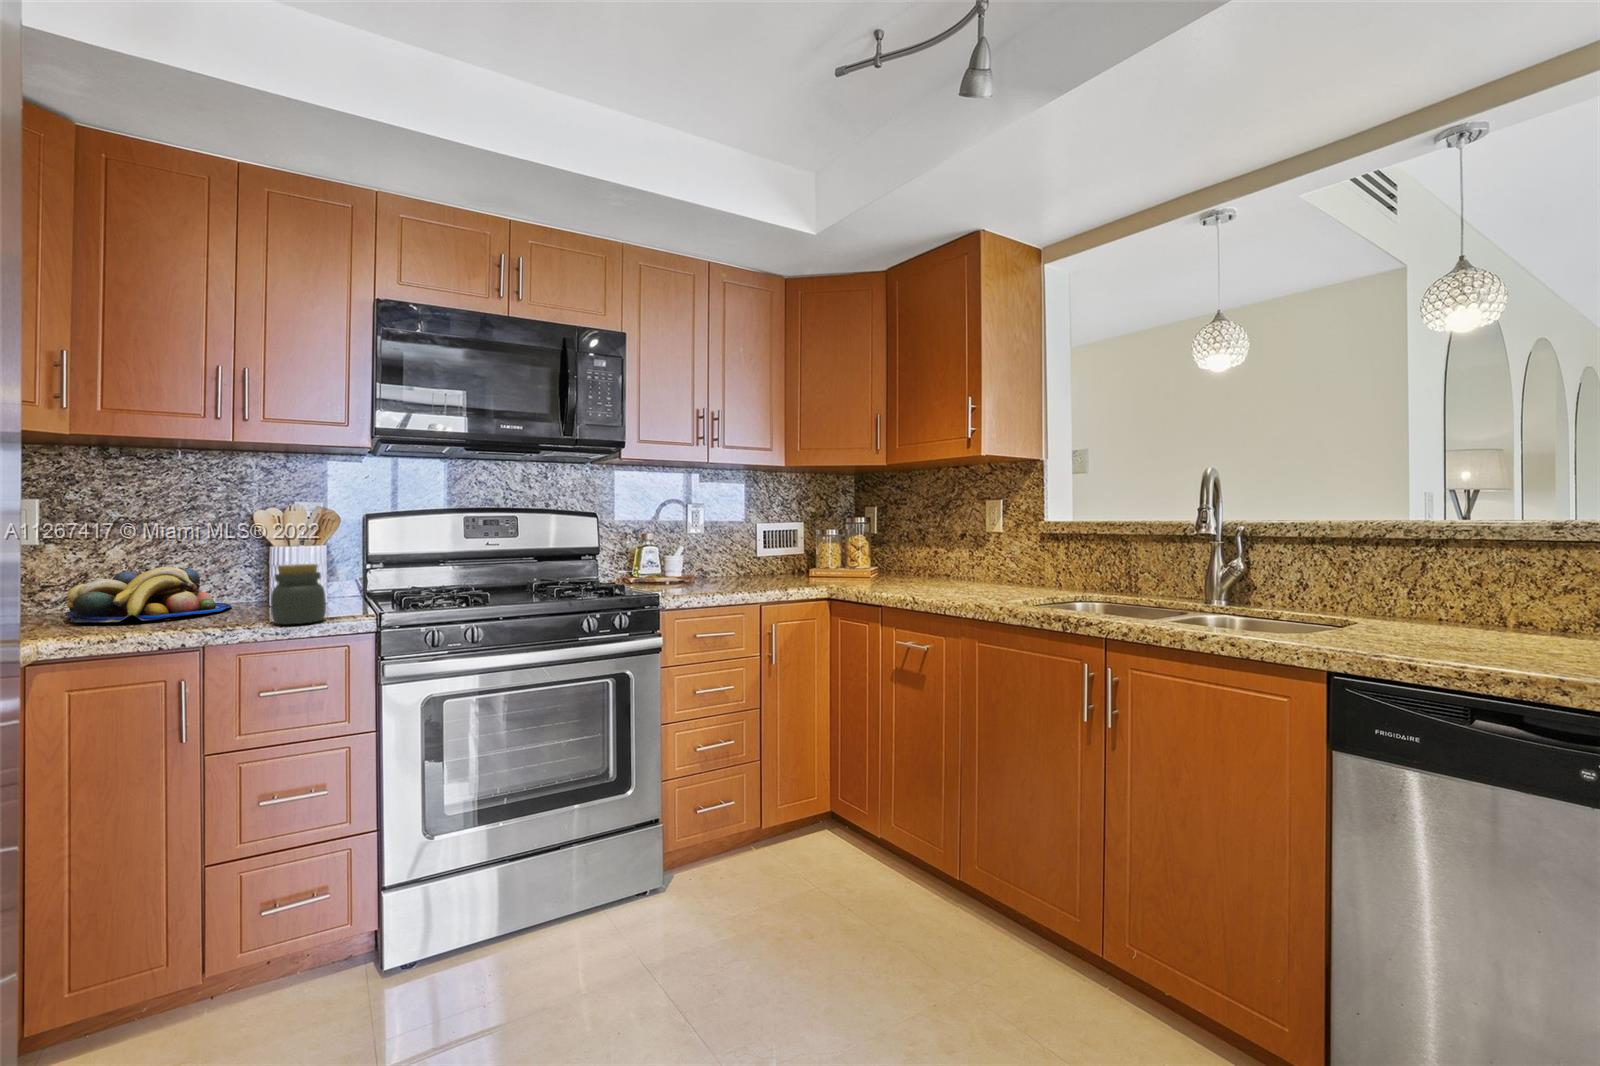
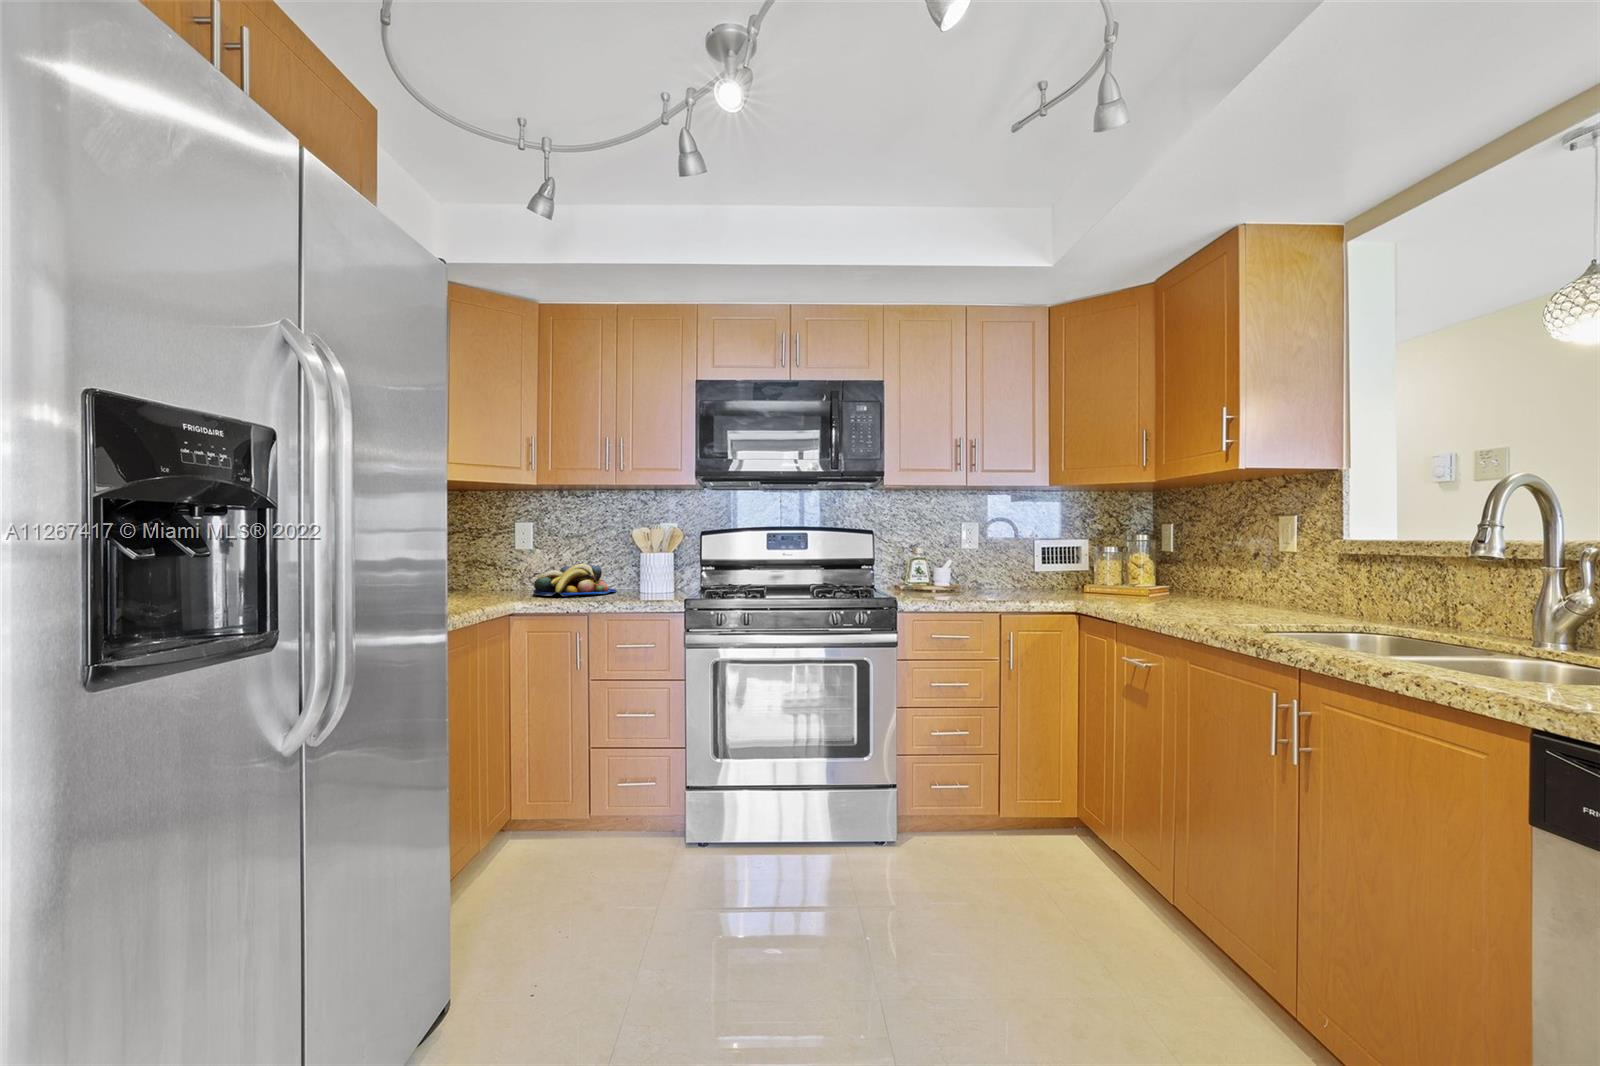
jar: present [271,564,326,624] -> none [618,563,649,603]

